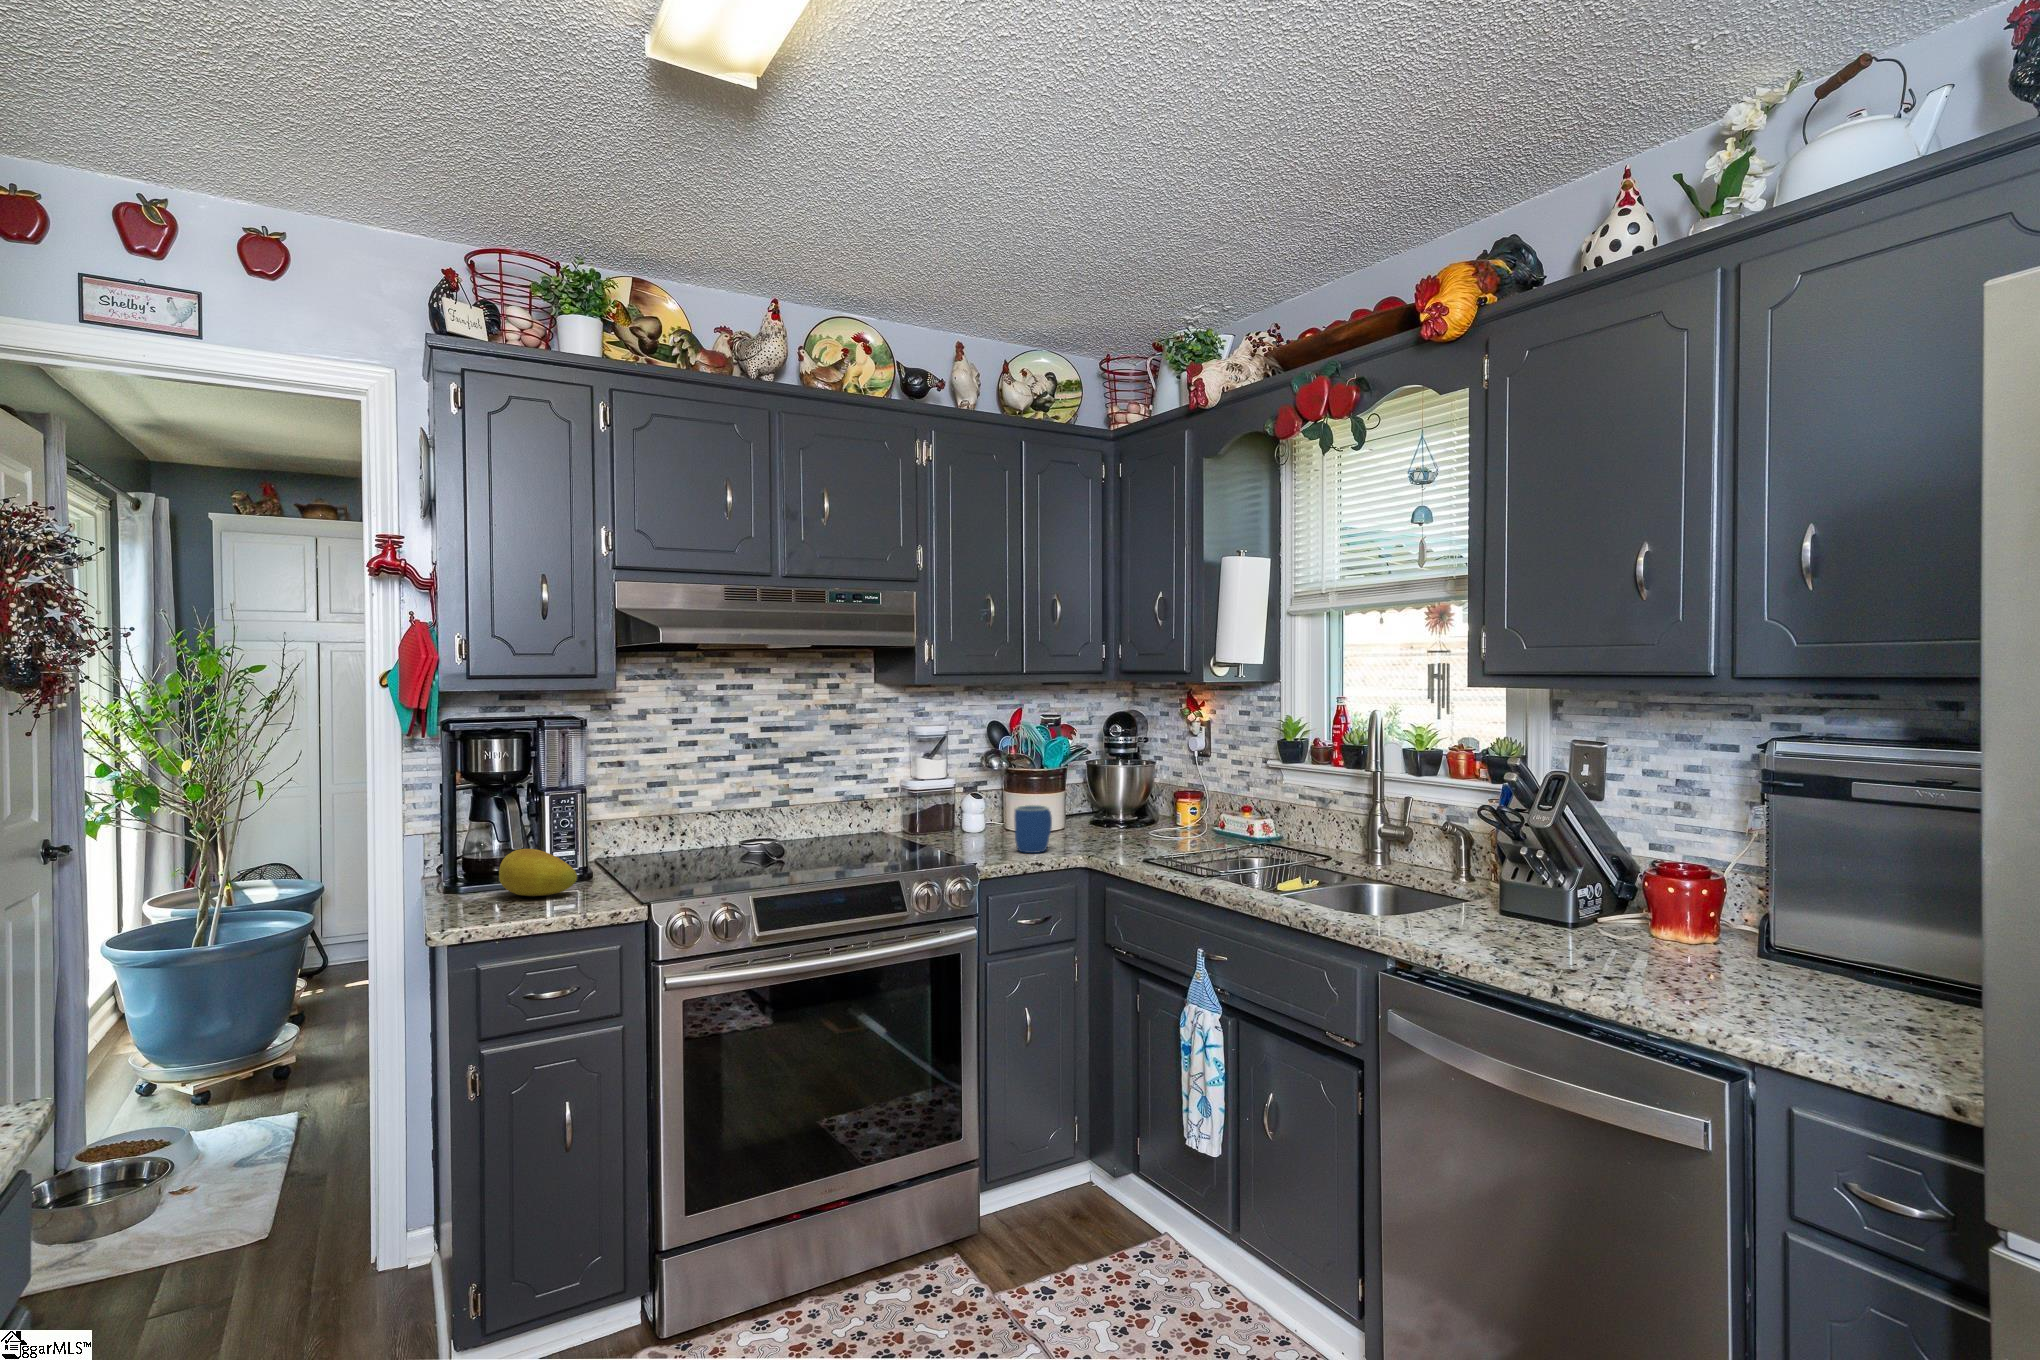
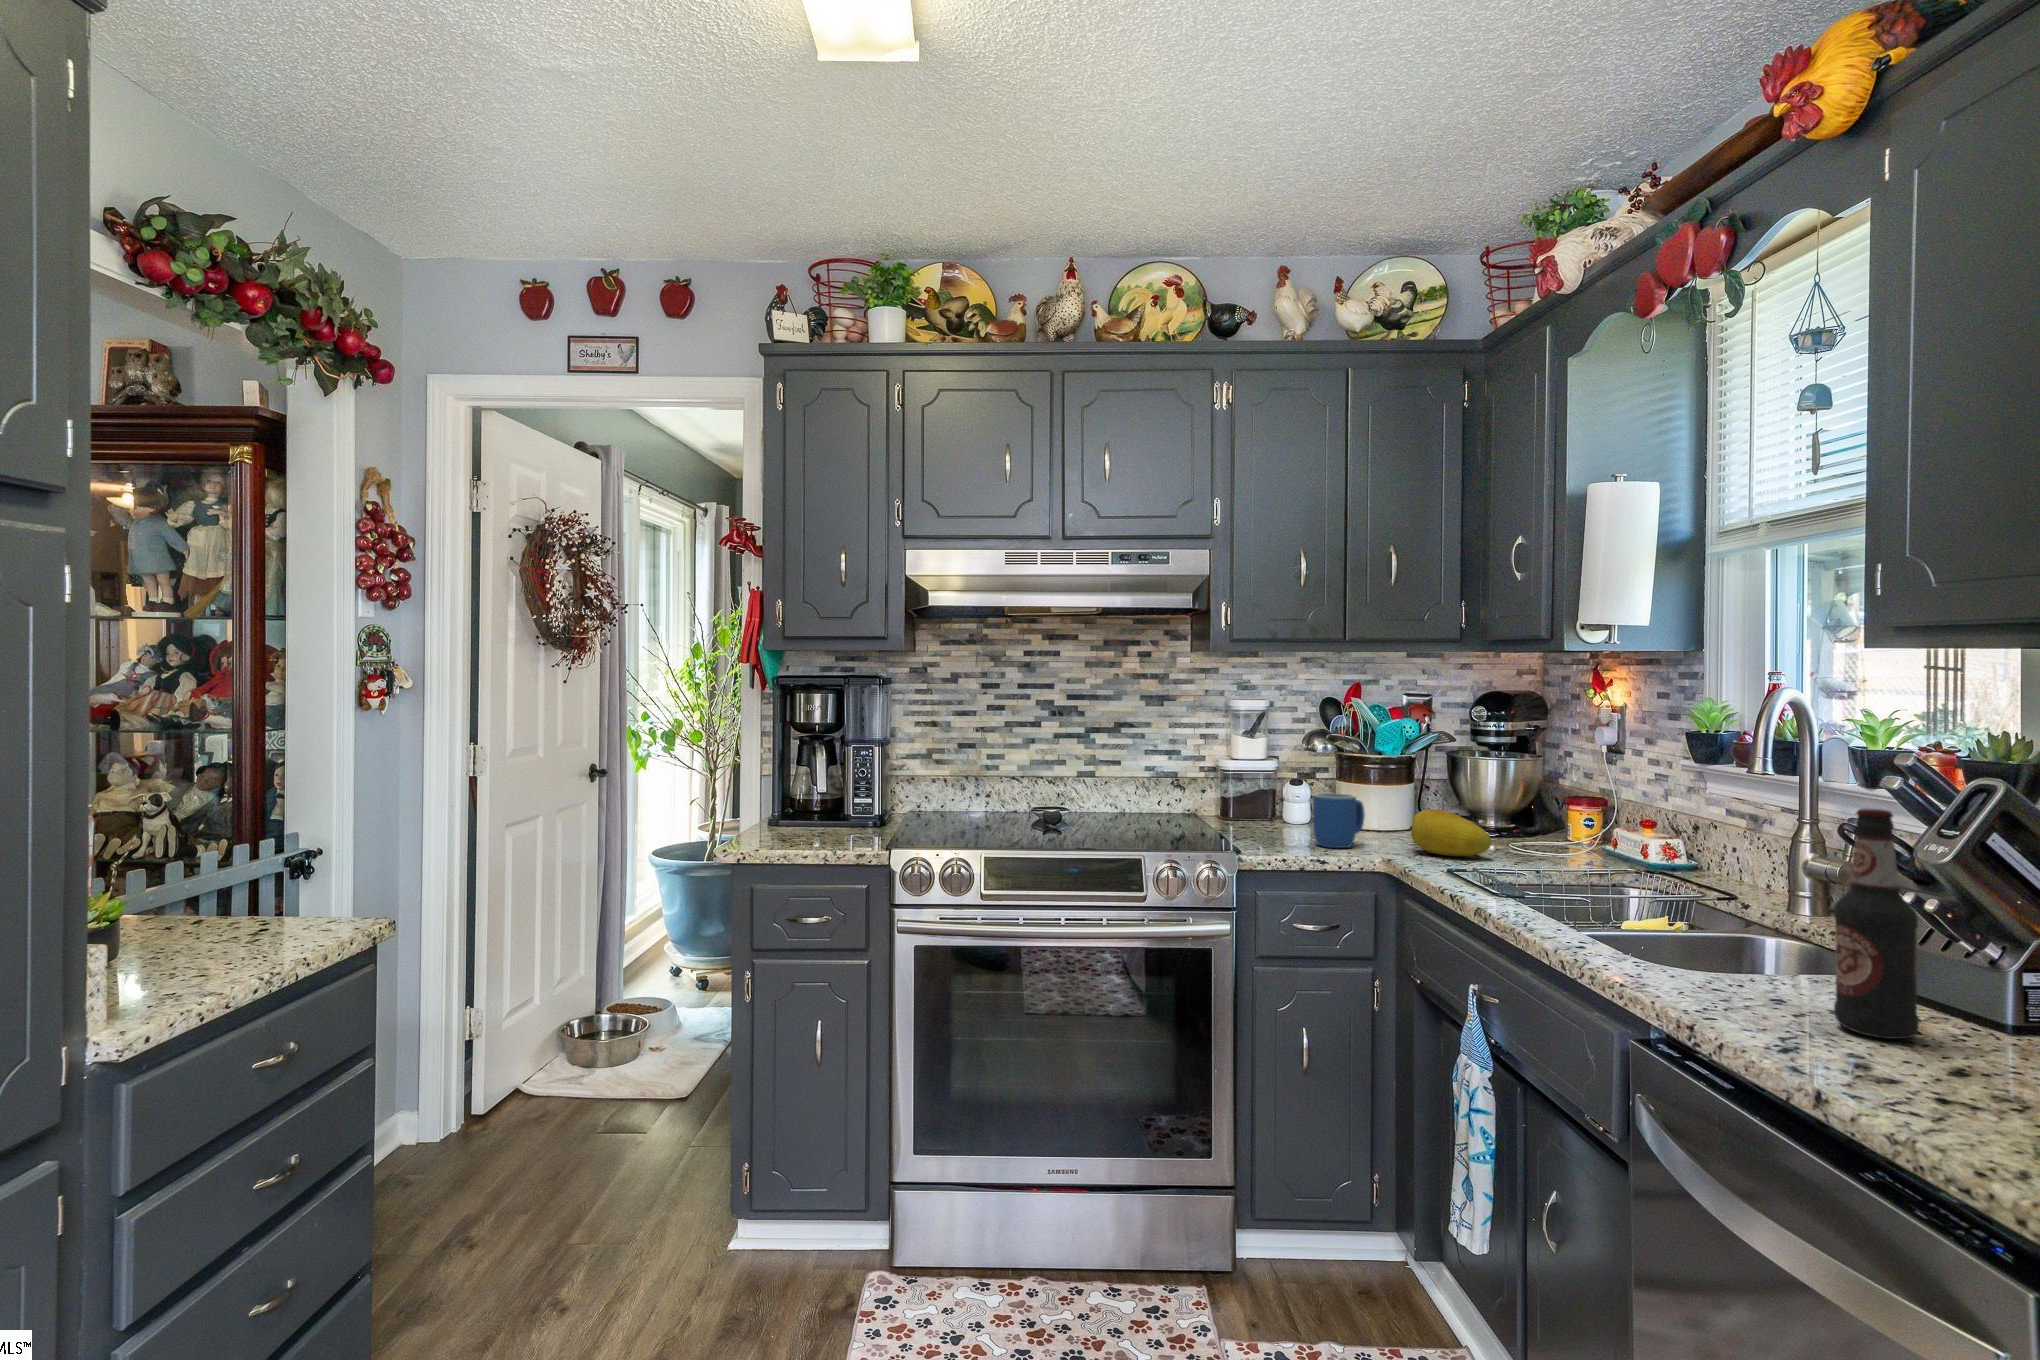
bottle: none [1468,805,1511,946] -> present [1834,809,1919,1039]
fruit: present [499,849,577,896] -> present [1410,809,1491,856]

